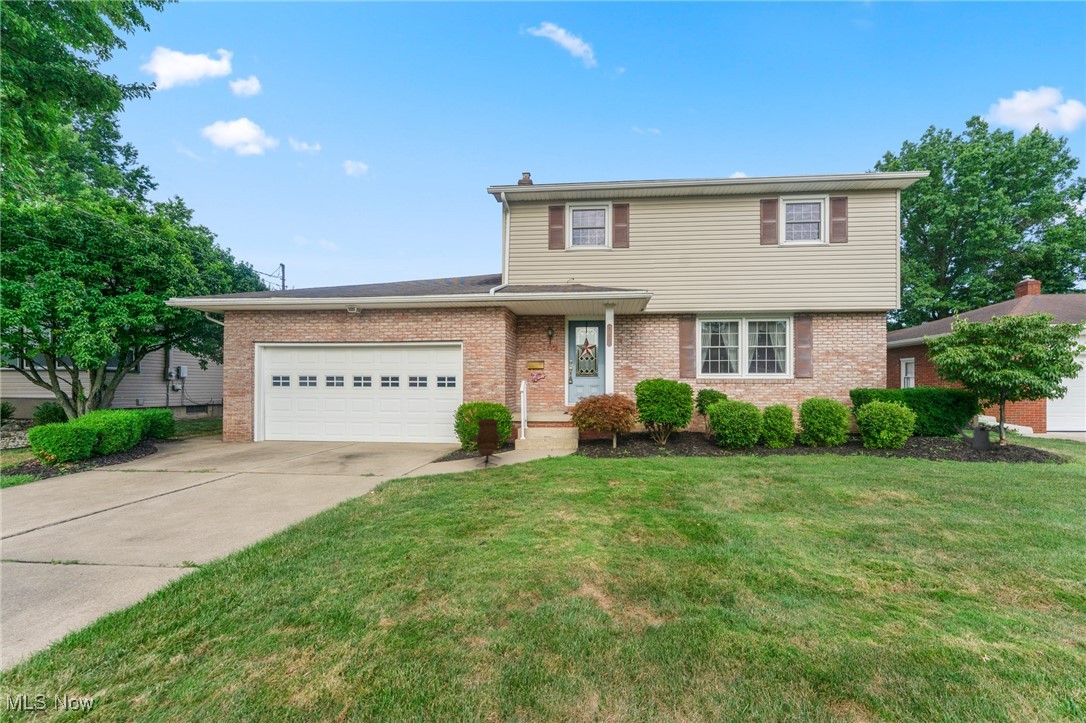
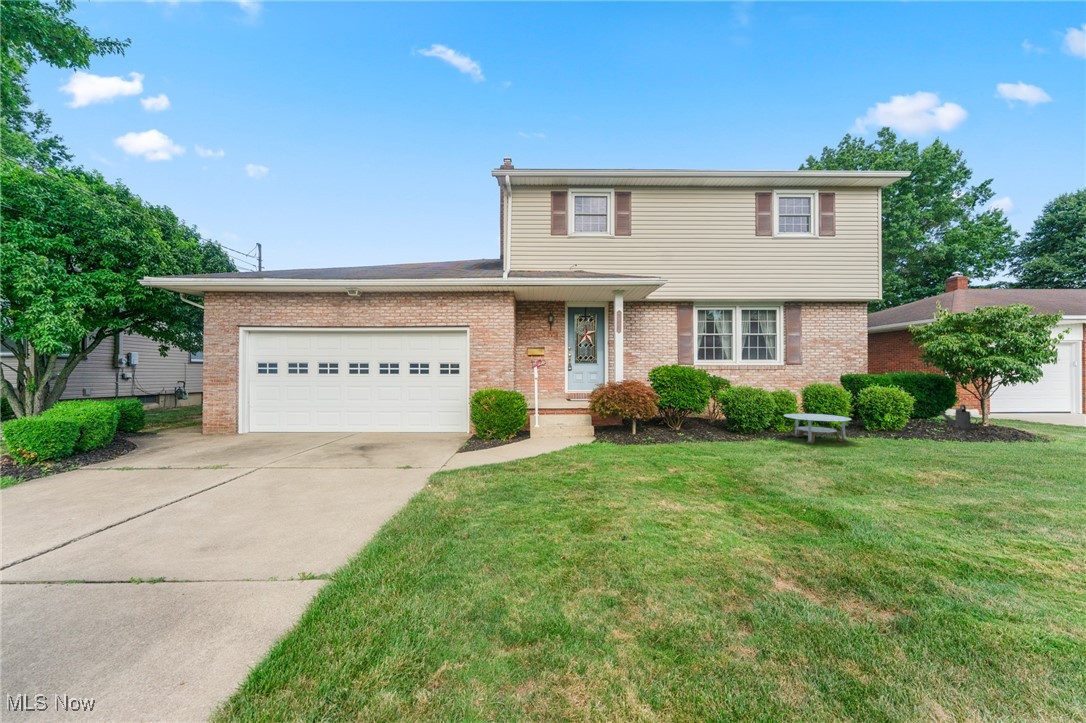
lounge chair: present [471,419,504,465] -> none [484,404,518,453]
round table: none [776,431,845,463] -> present [783,413,852,444]

